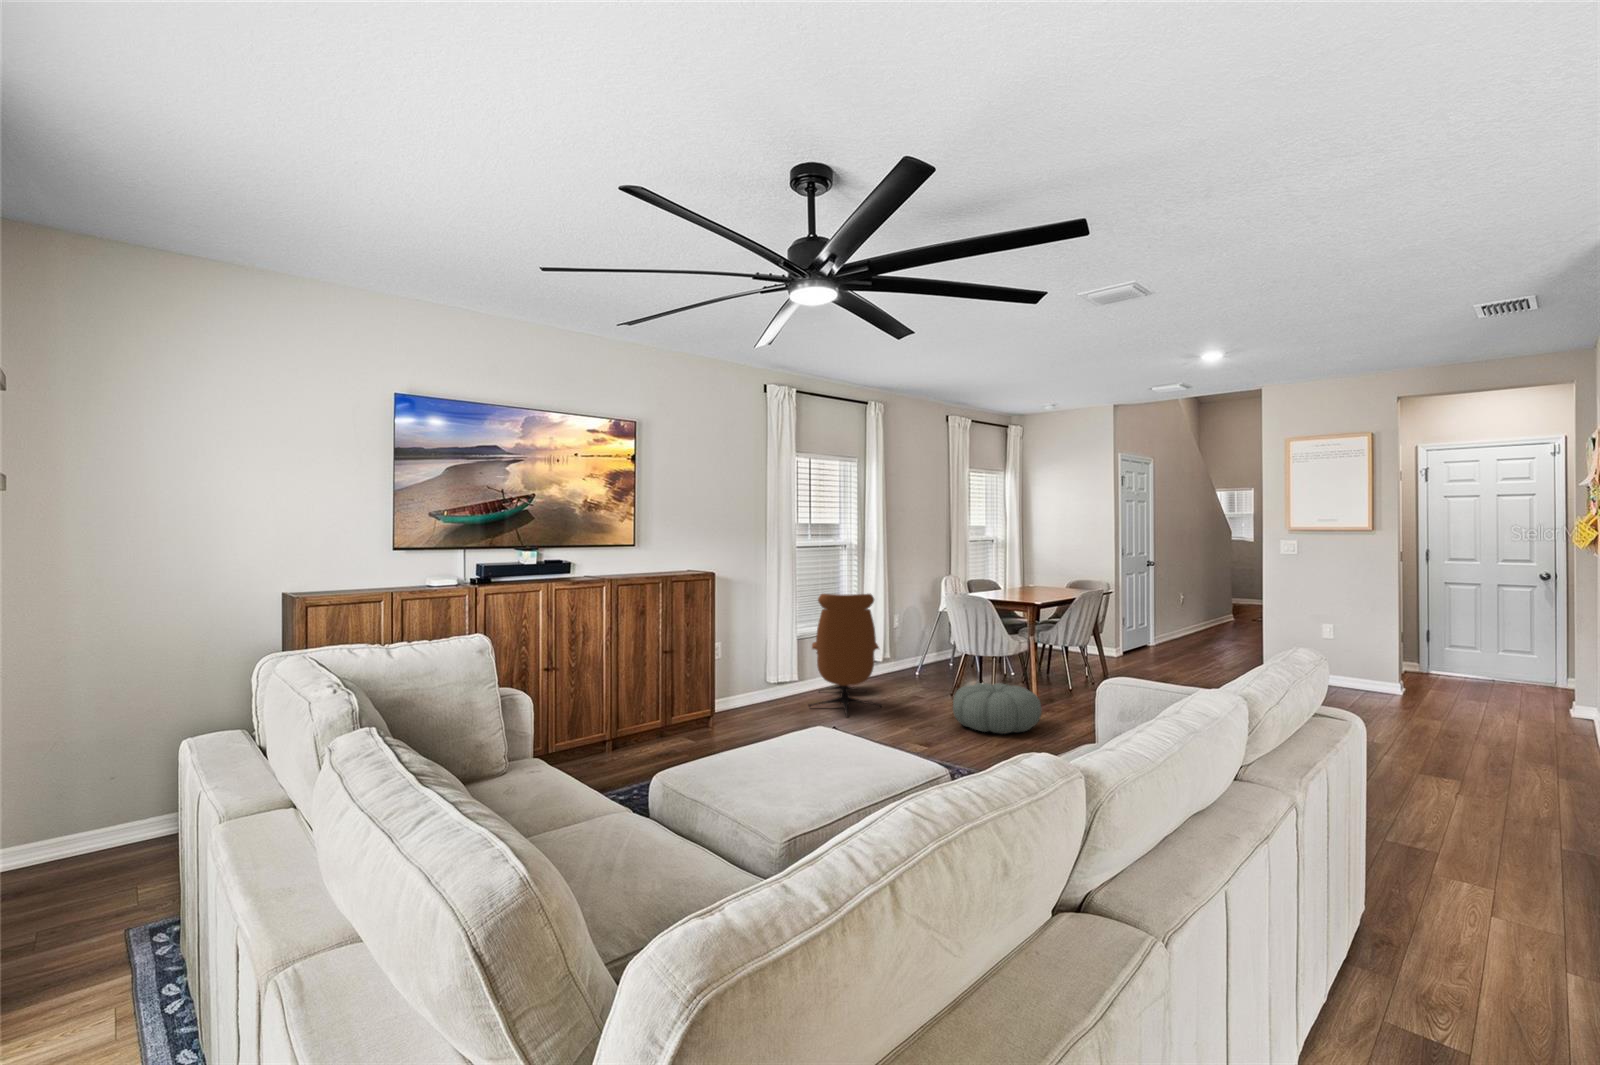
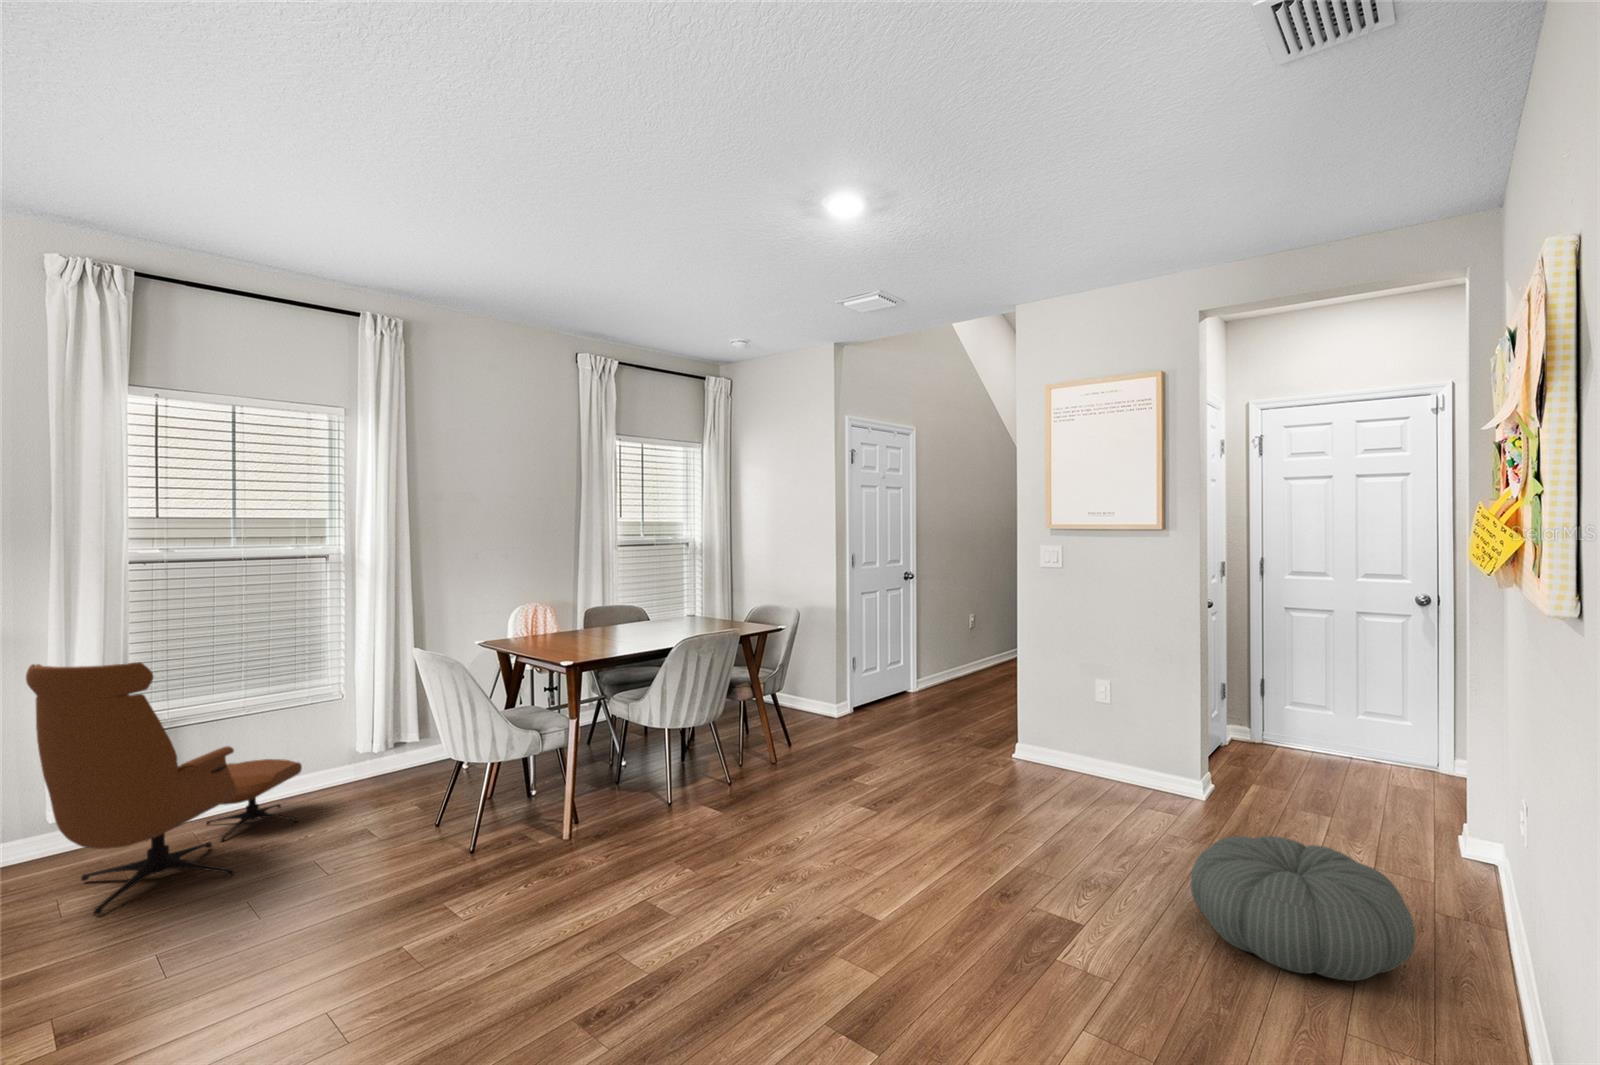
pouf: present [953,683,1042,734] -> present [1190,836,1415,981]

